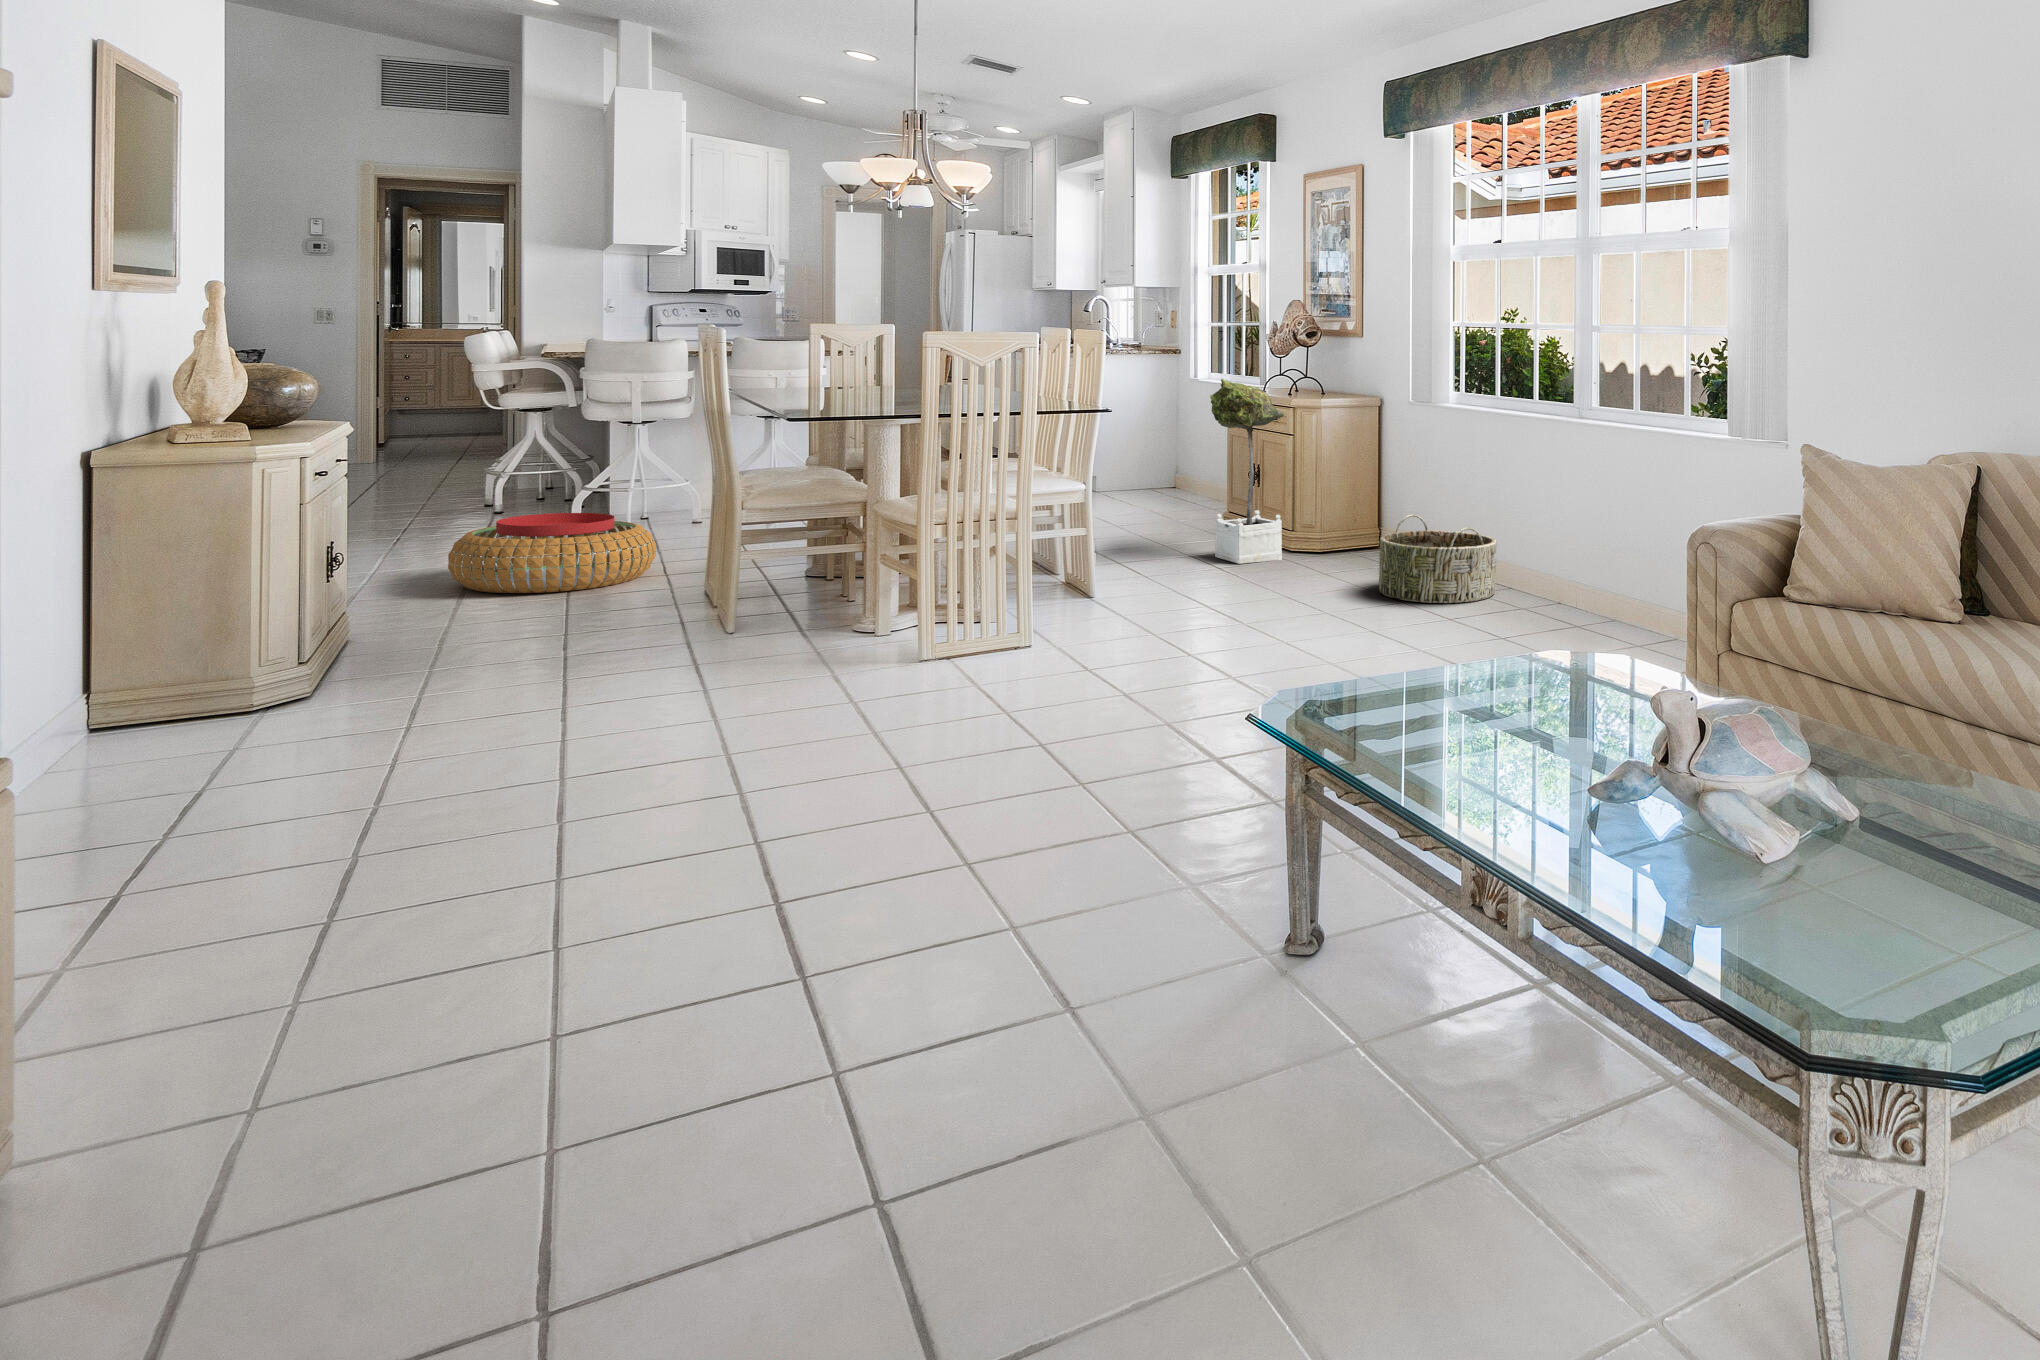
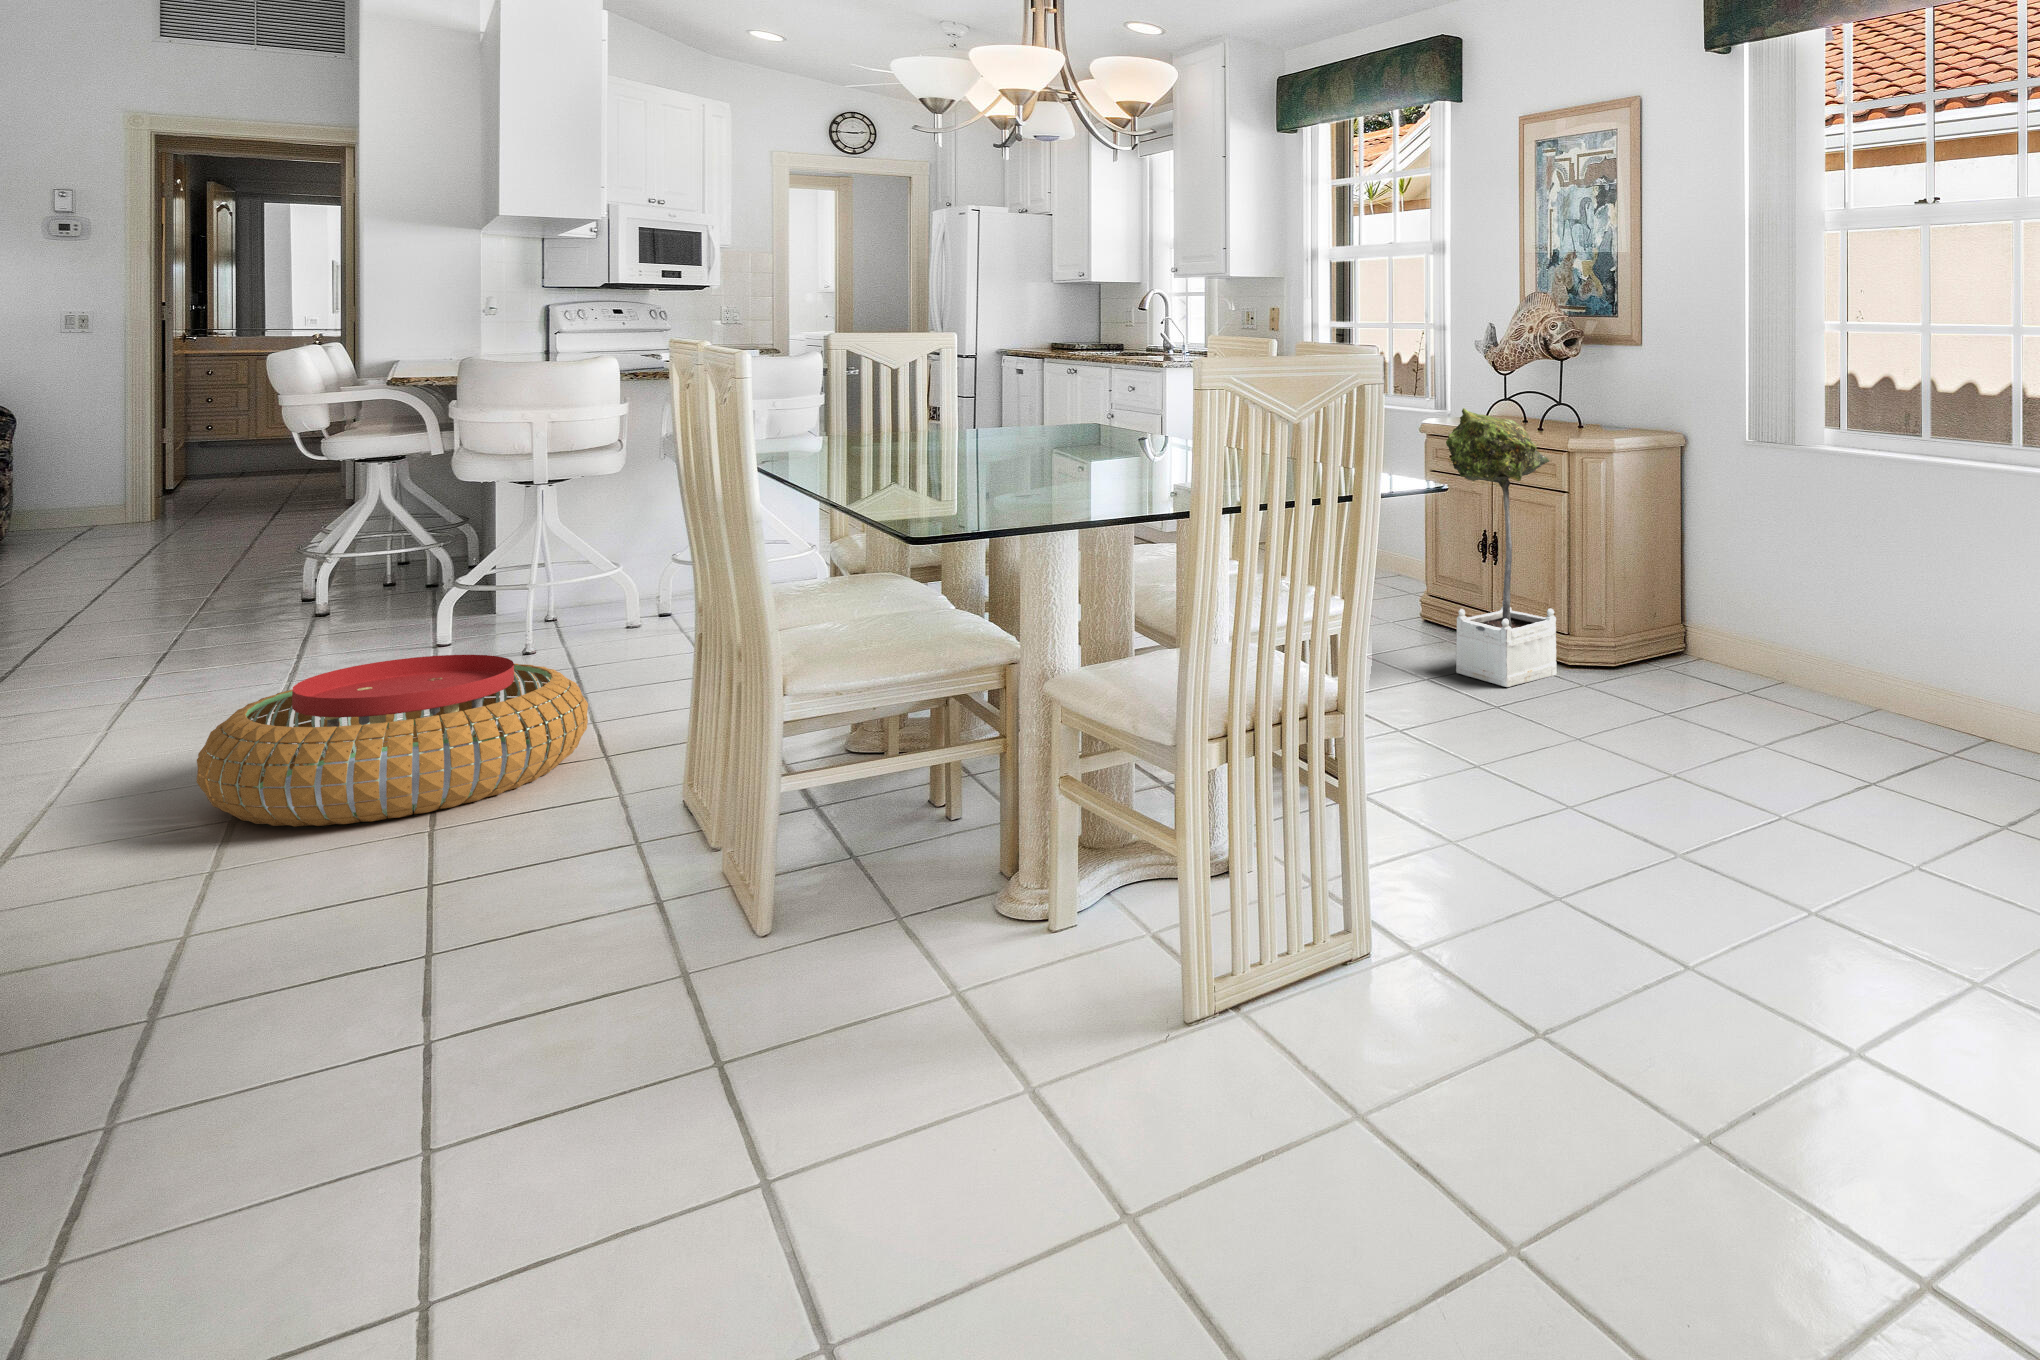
basket: present [1379,515,1497,603] -> none [1779,617,1969,771]

